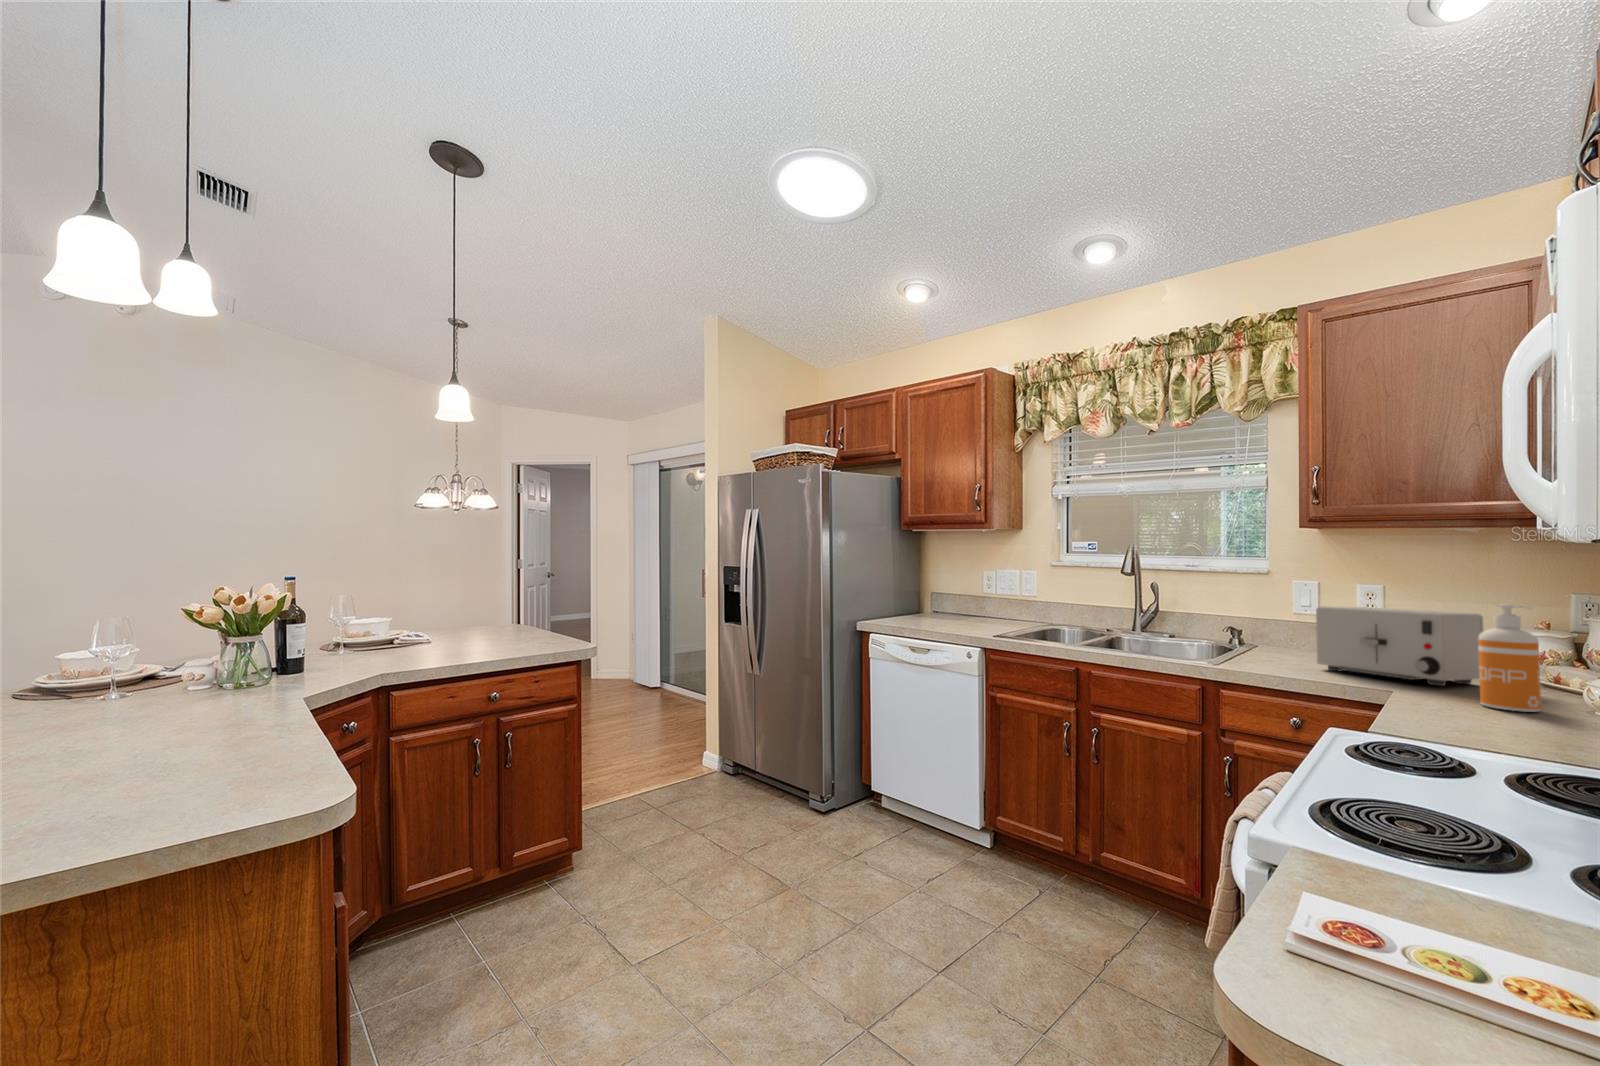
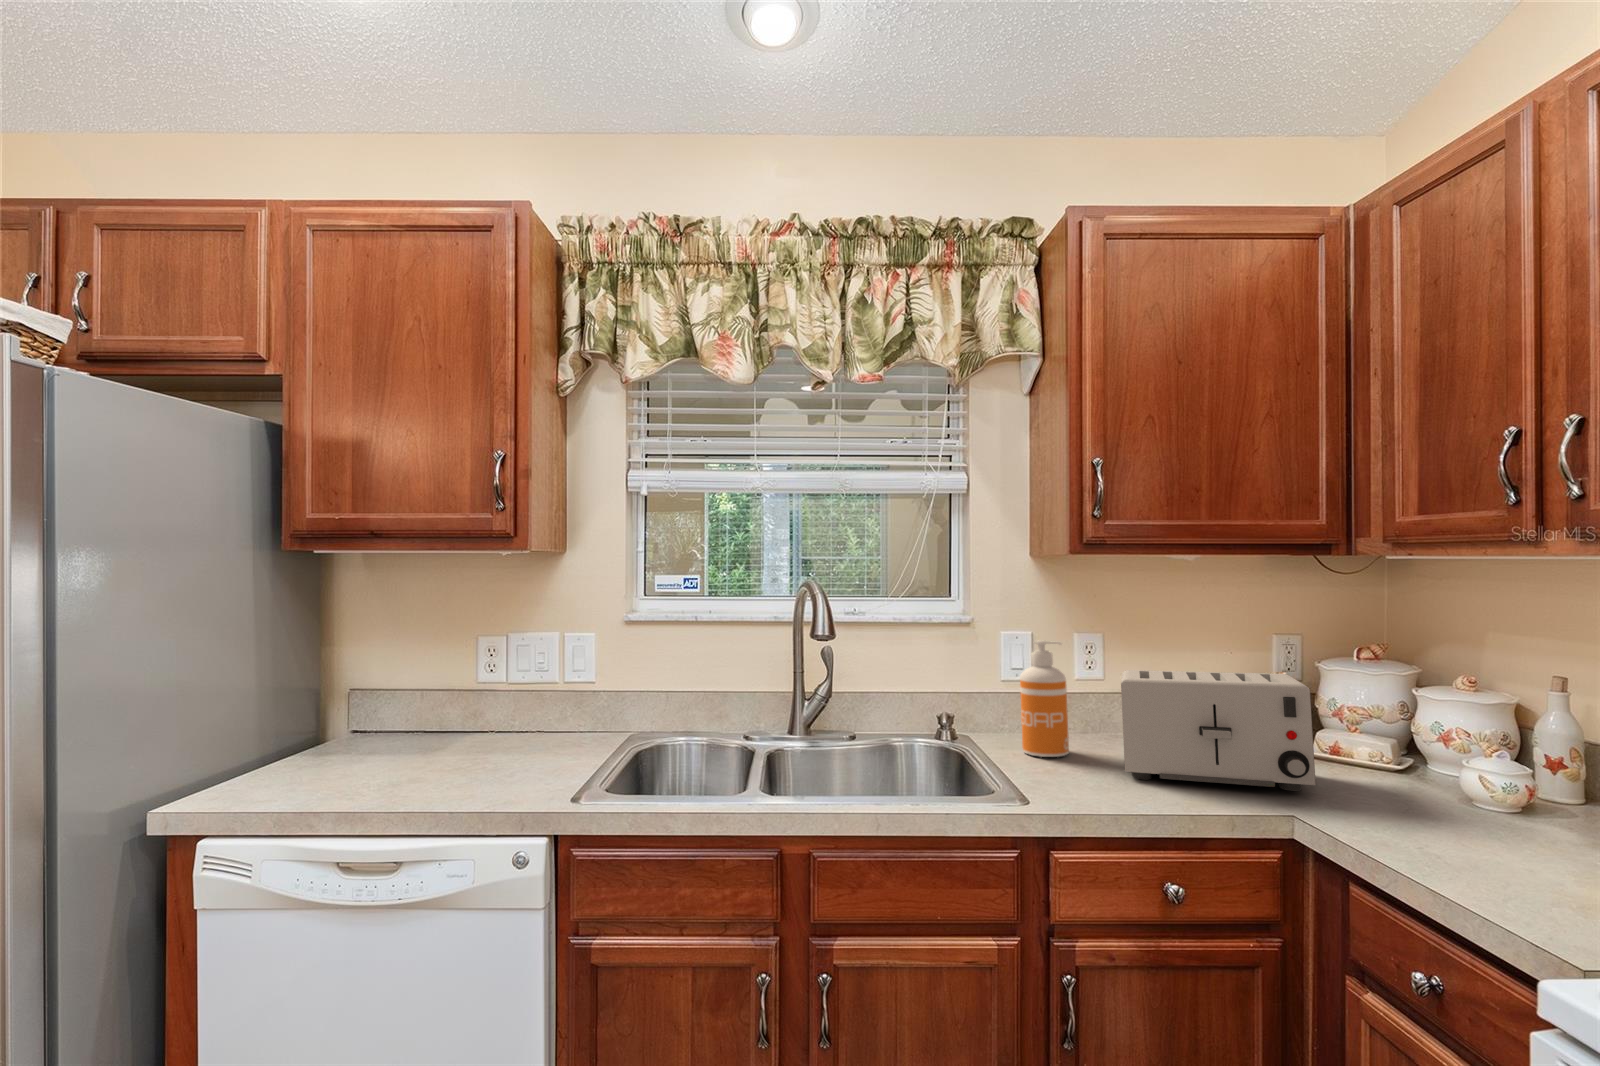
soap dispenser: present [1478,605,1541,712] -> present [1020,640,1069,757]

